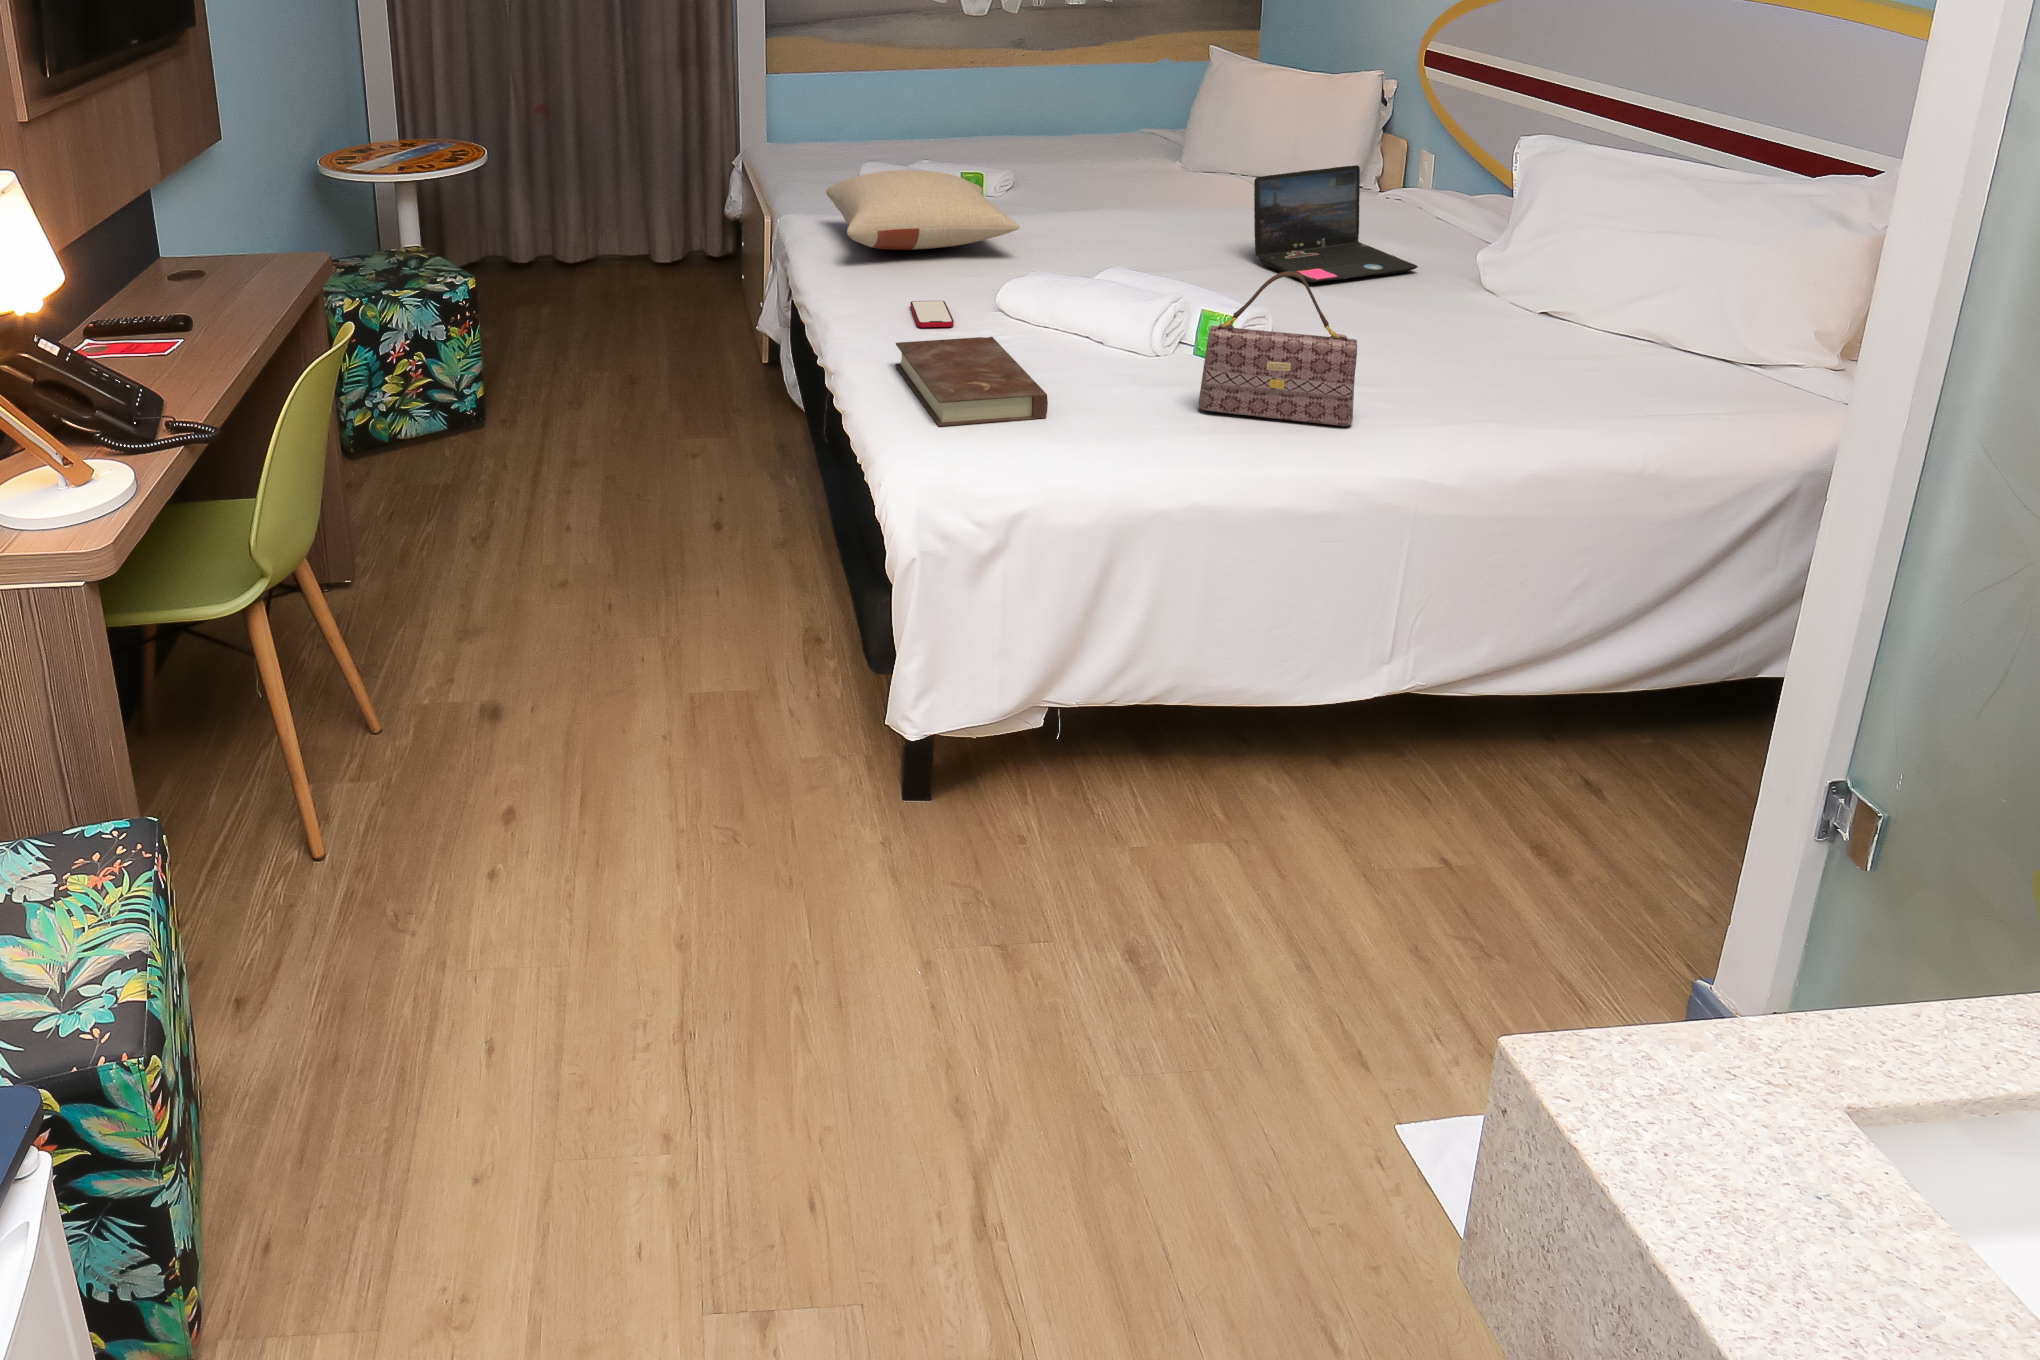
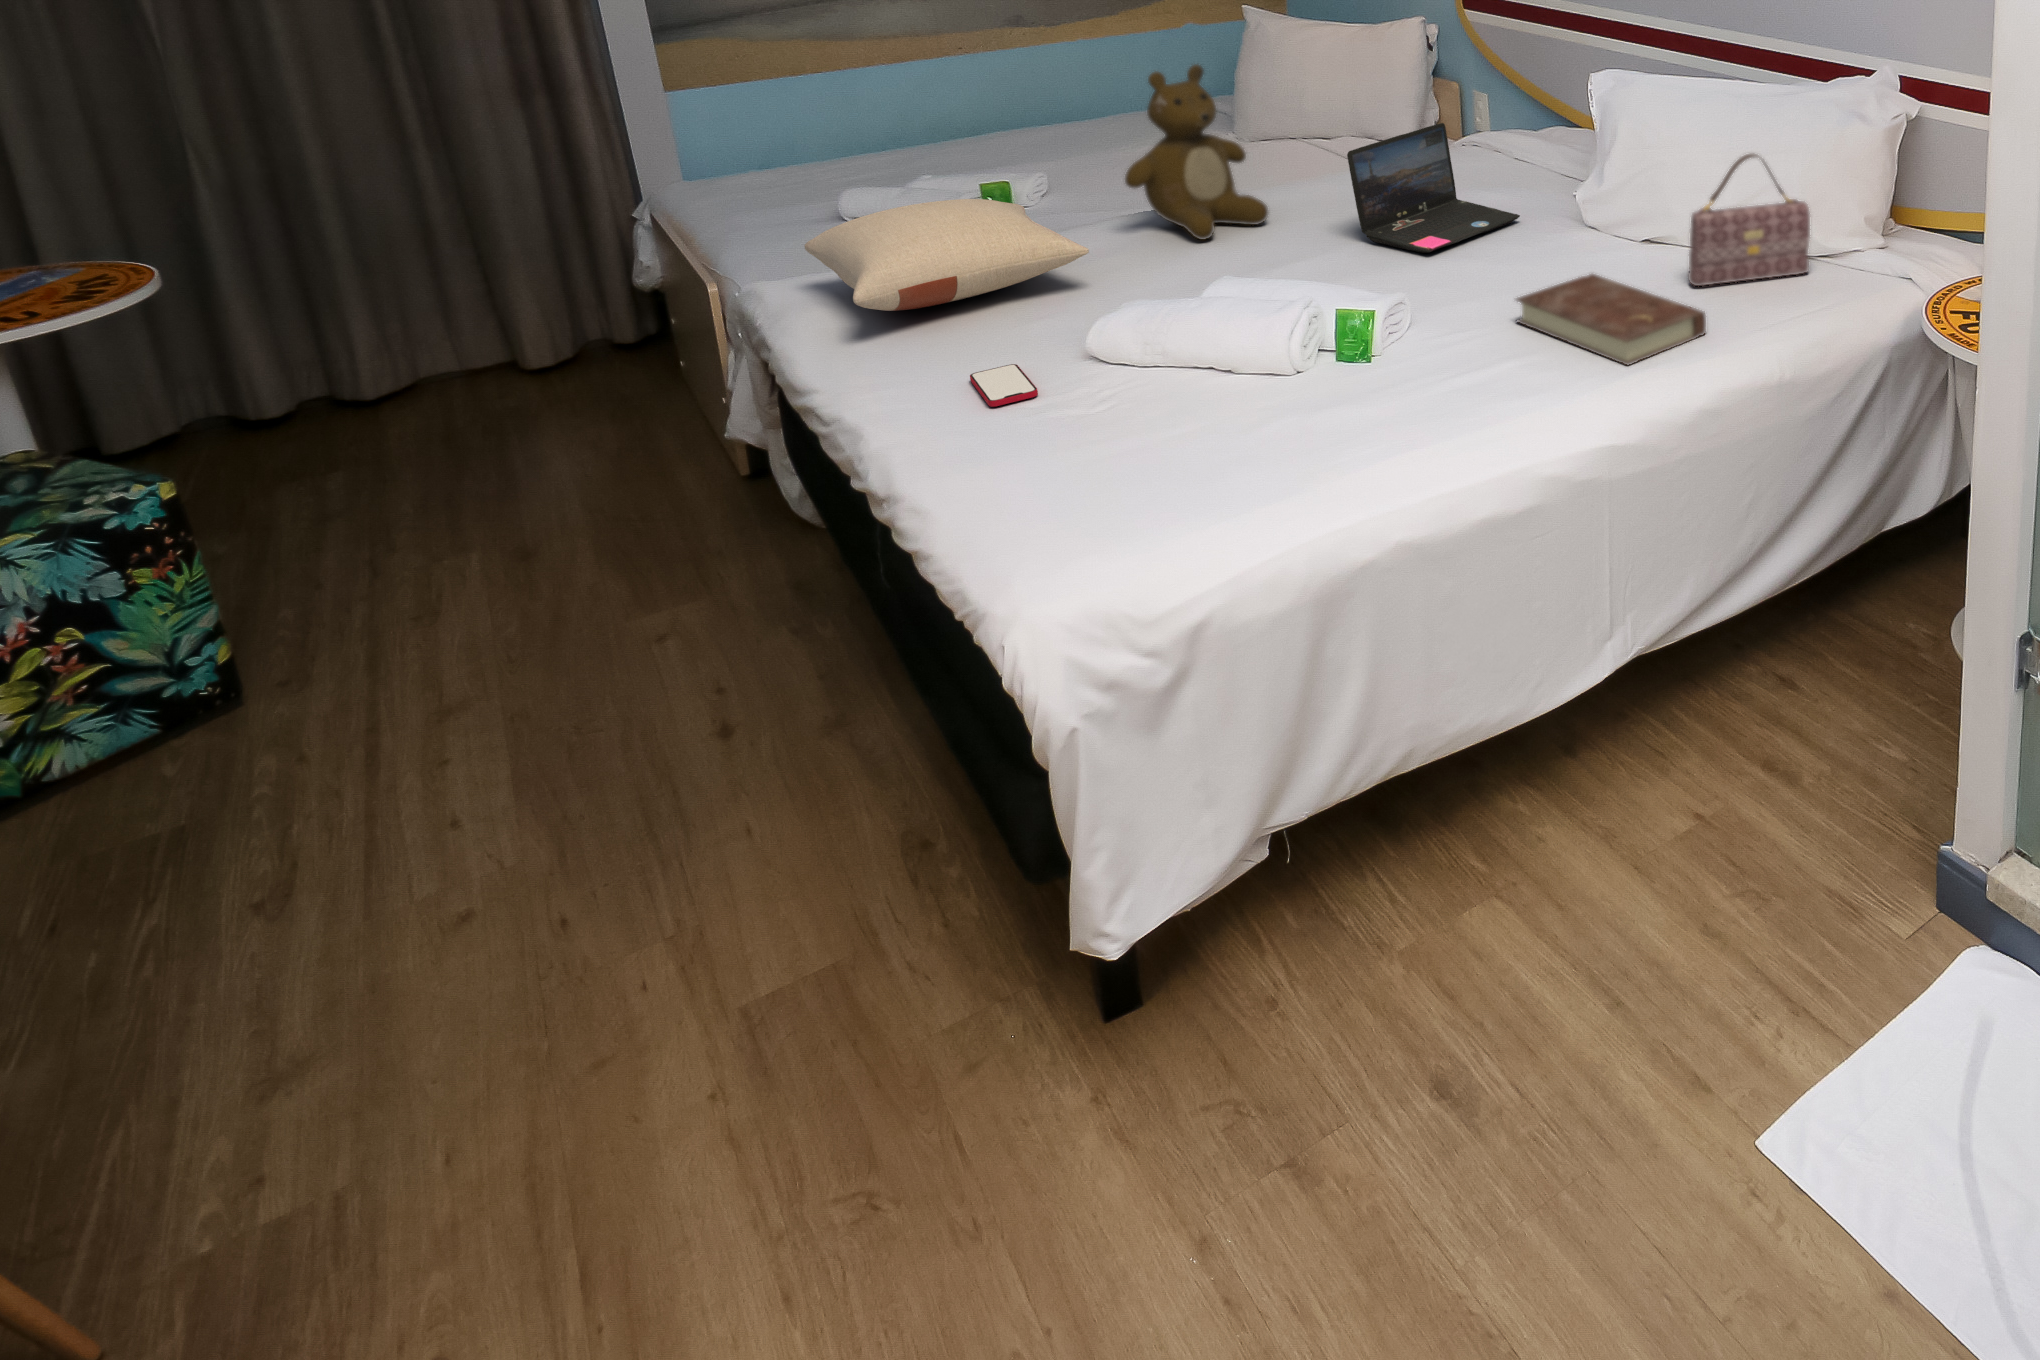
teddy bear: none [1062,85,1178,239] -> present [1125,65,1268,239]
handbag: present [1198,271,1357,426] -> present [1688,154,1810,286]
book: present [895,337,1048,426] -> present [1516,274,1706,365]

